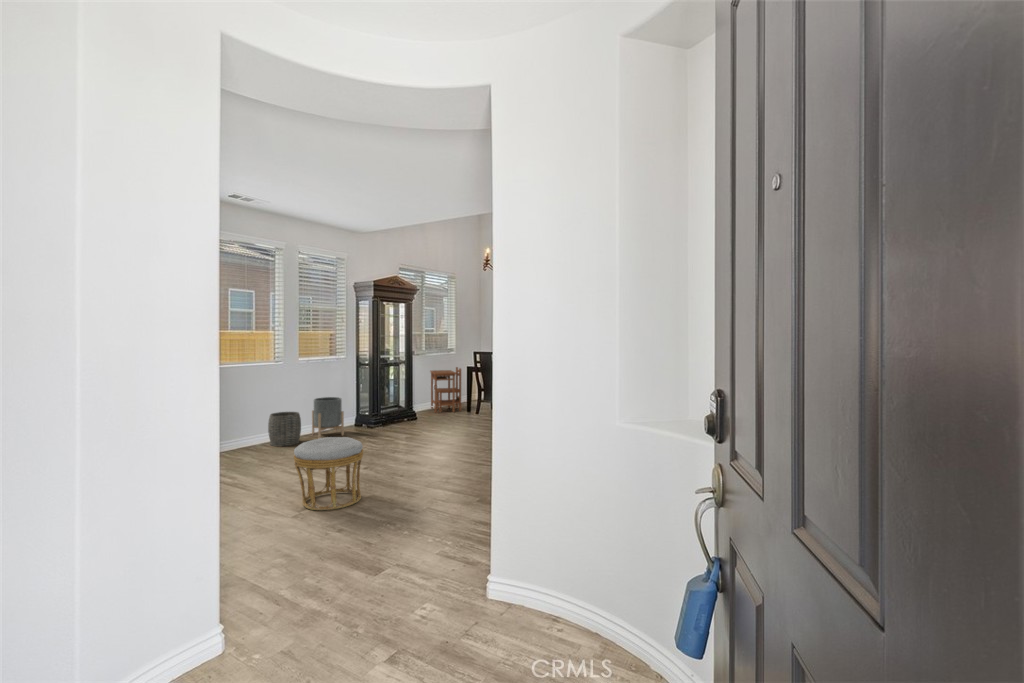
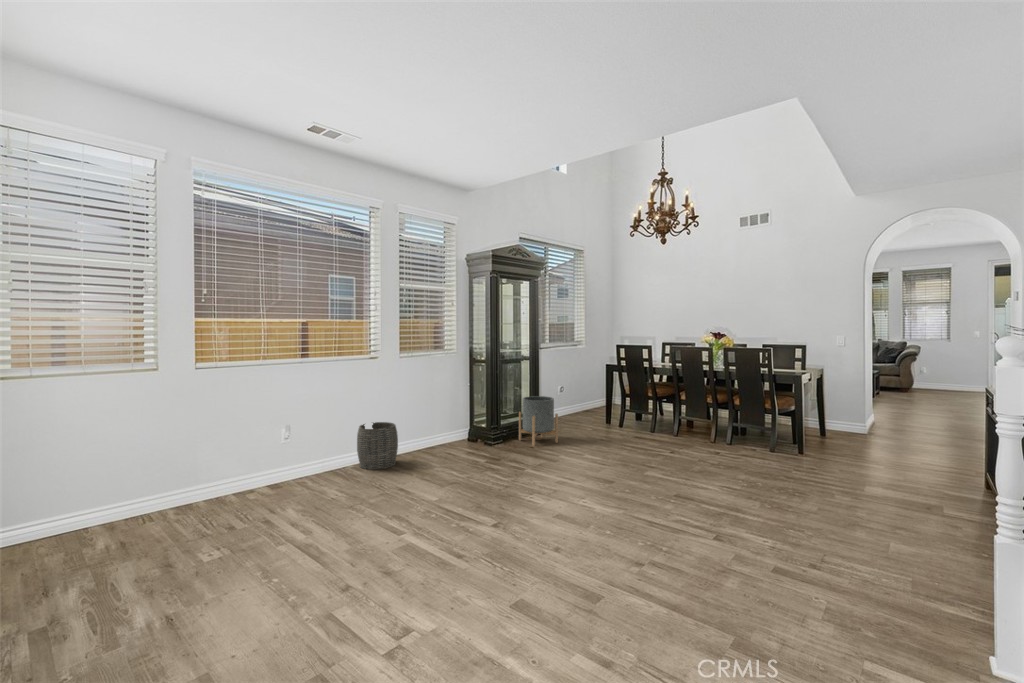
side table: present [430,367,461,413] -> none [558,365,599,423]
planter: present [312,397,344,438] -> present [519,396,558,446]
ottoman: present [294,437,363,511] -> none [354,489,475,641]

